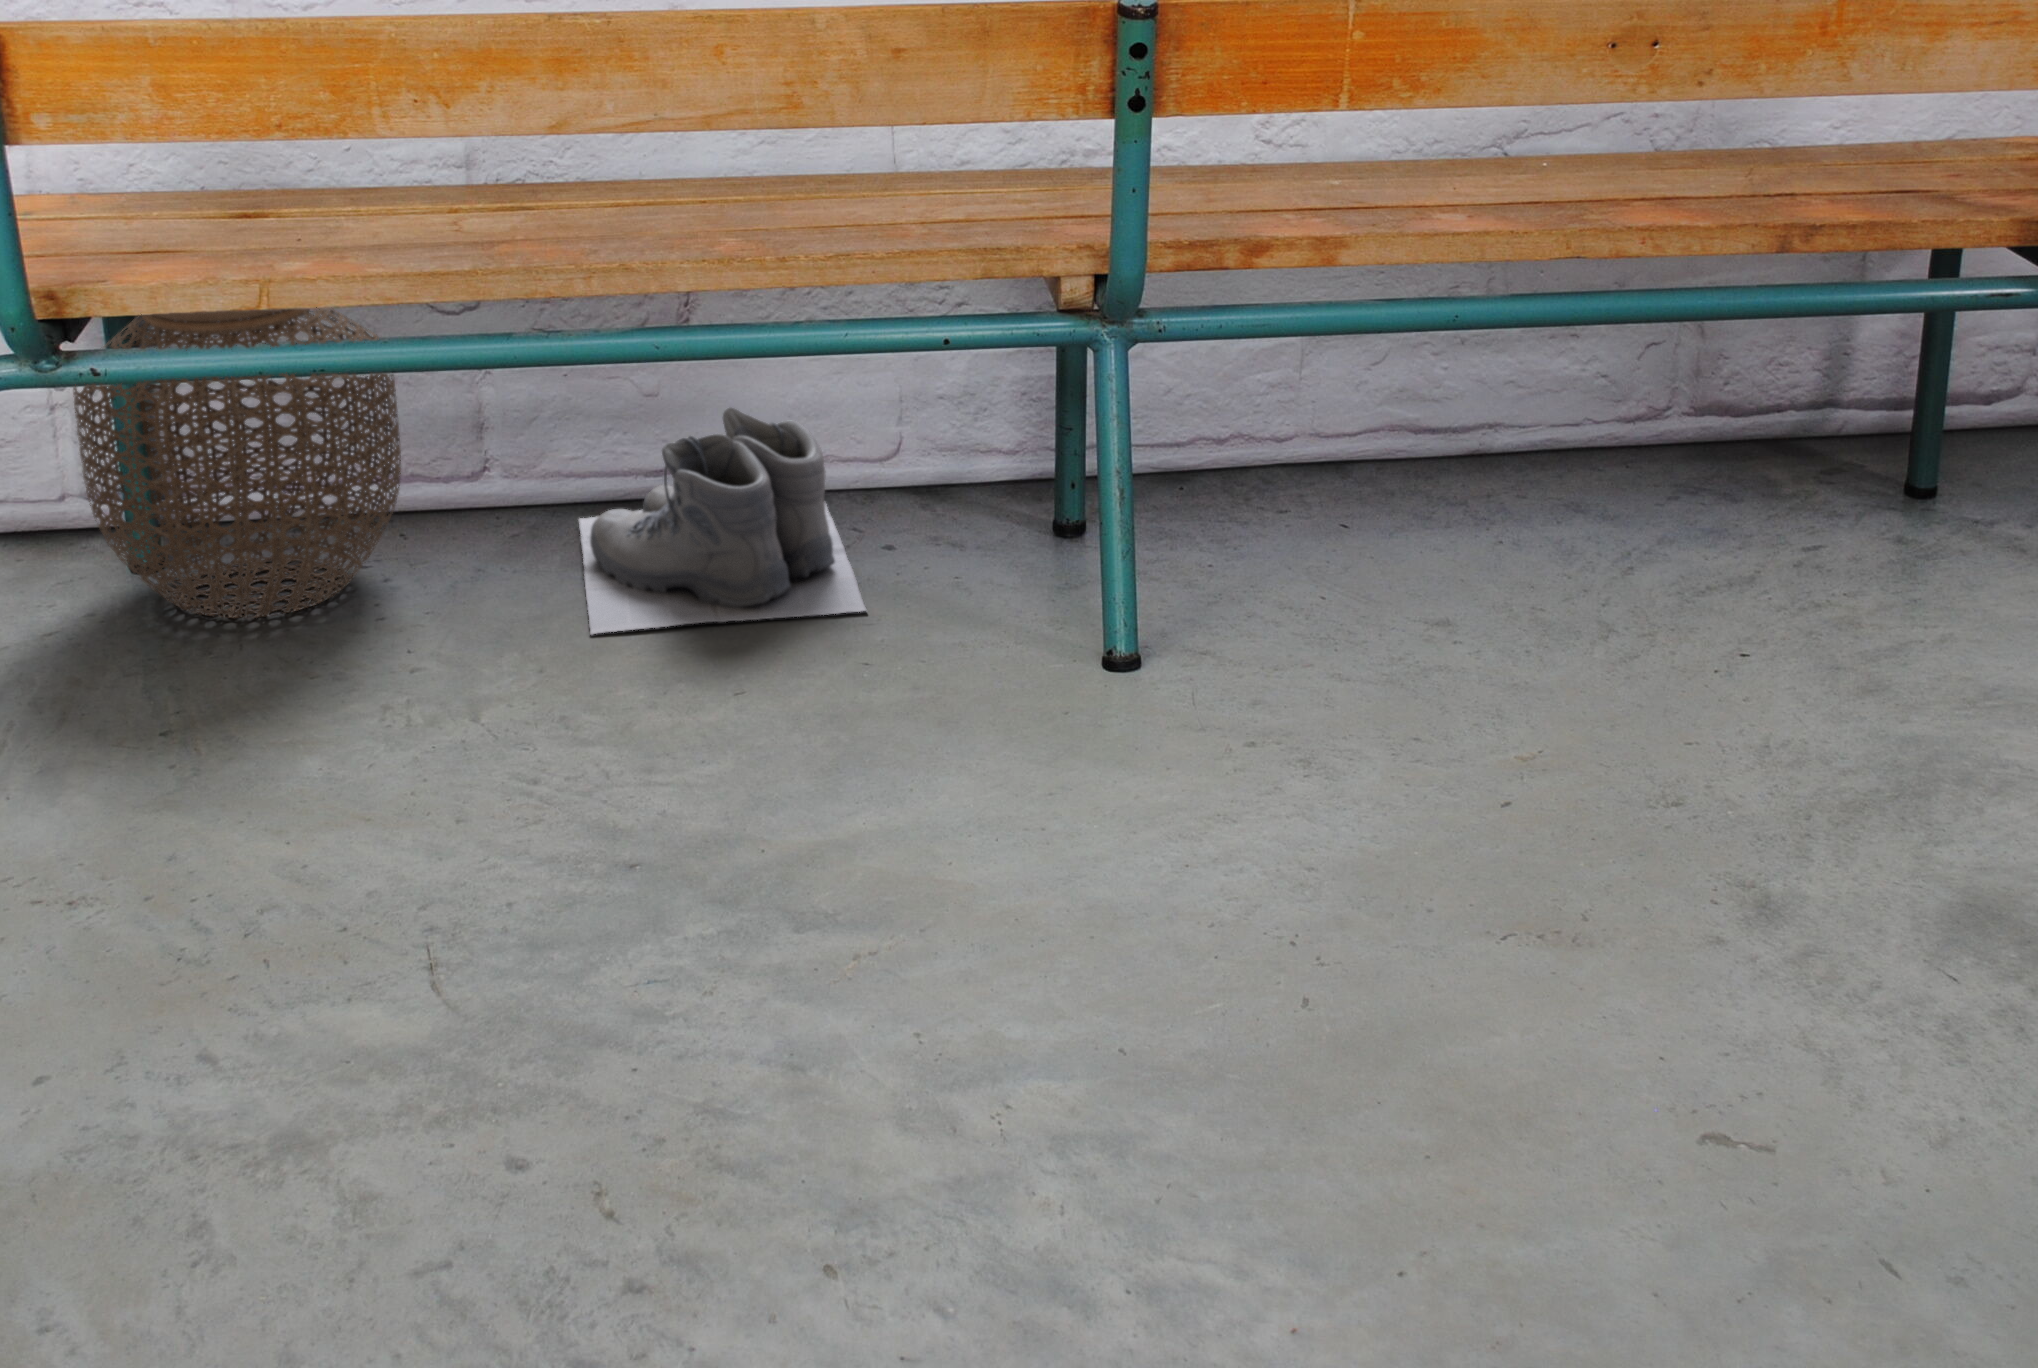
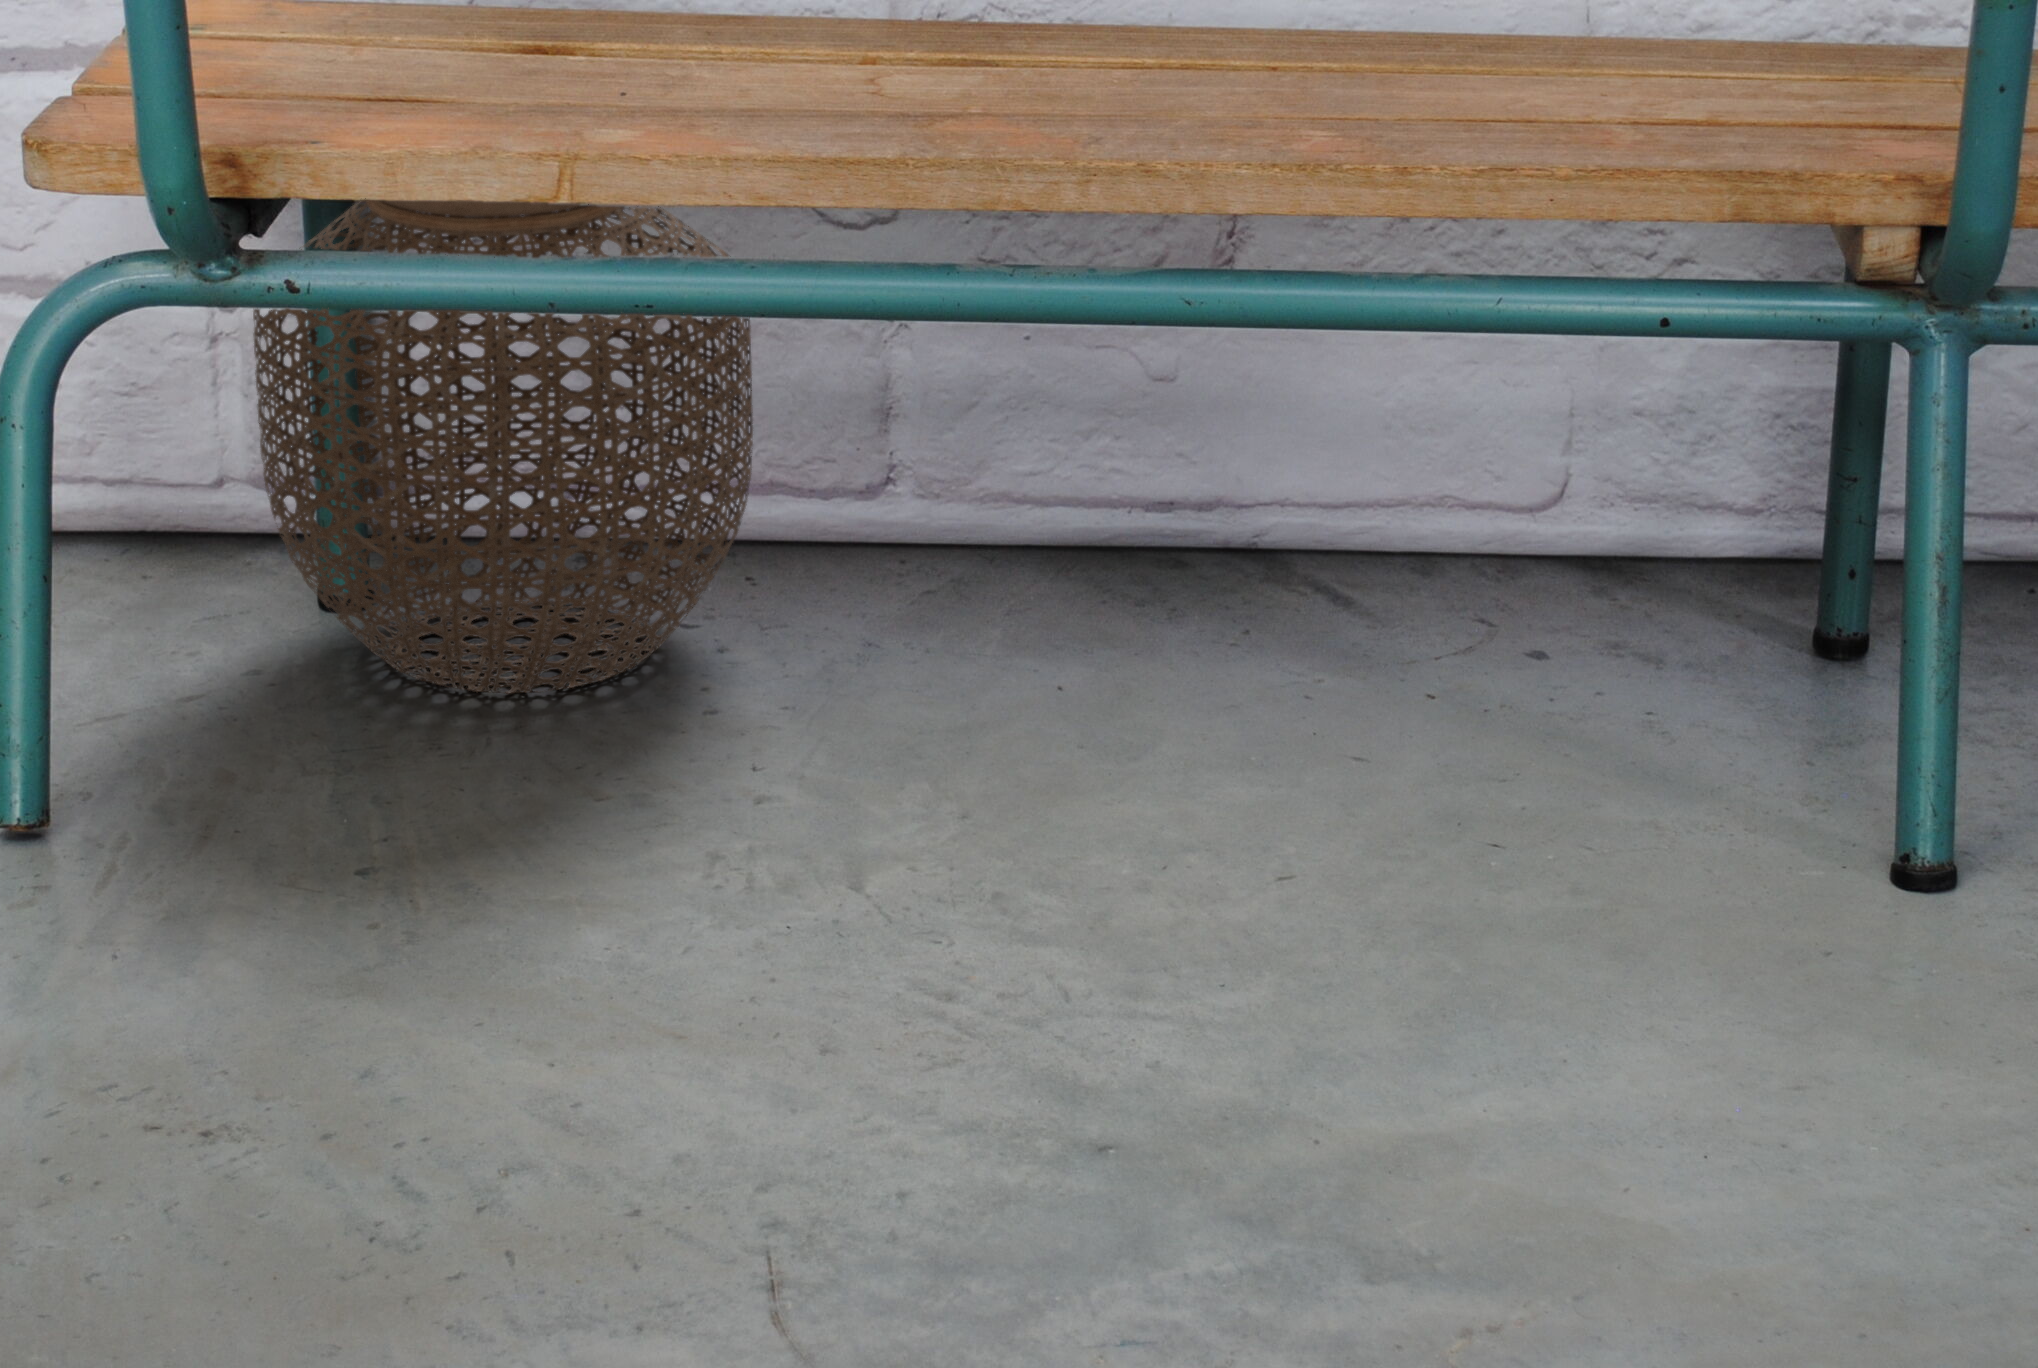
boots: present [579,407,866,634] -> none [1025,407,1495,765]

